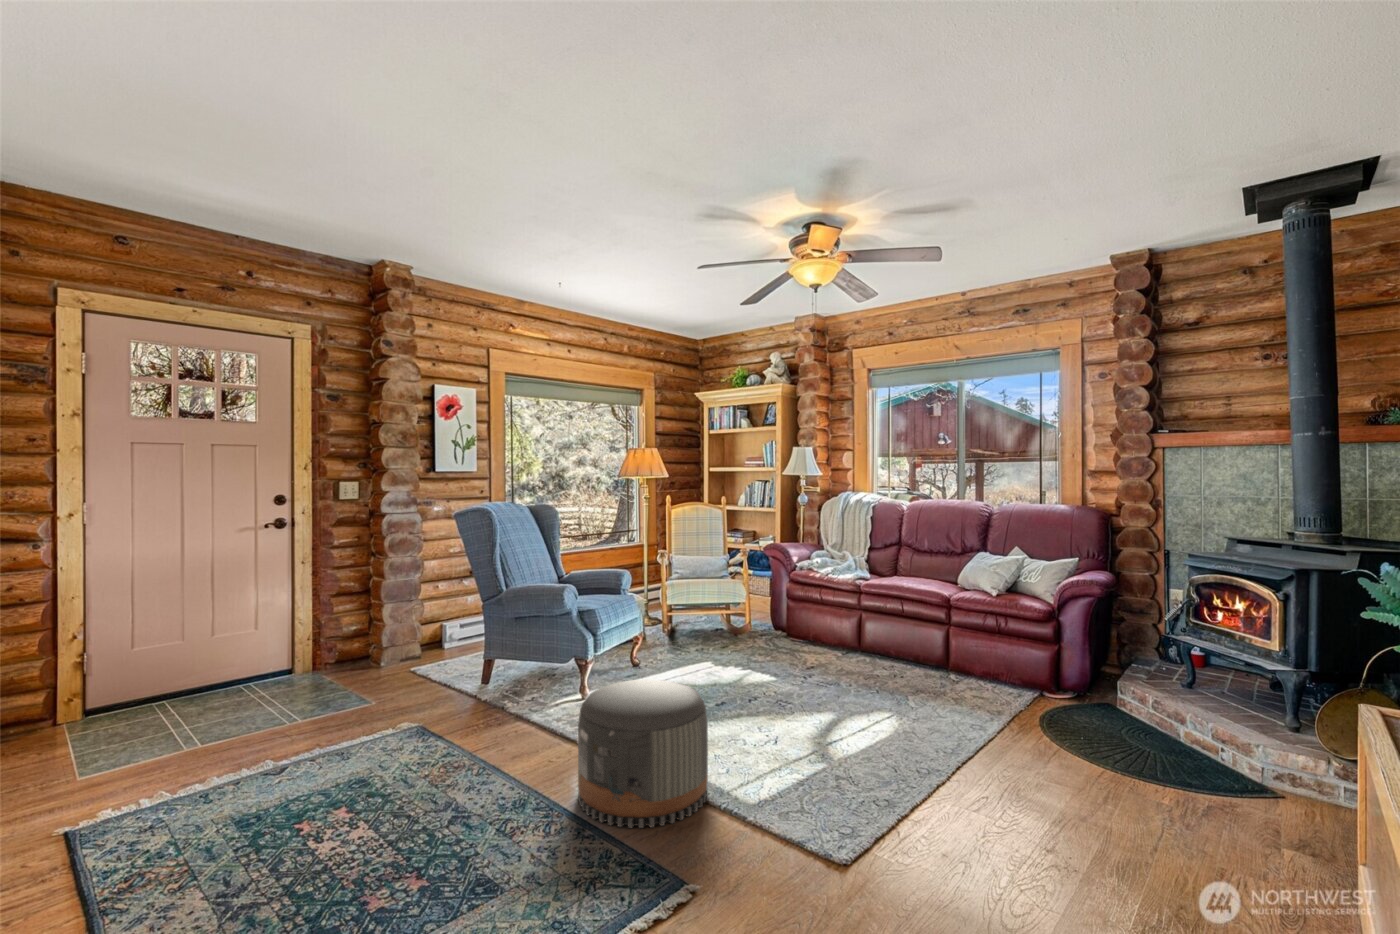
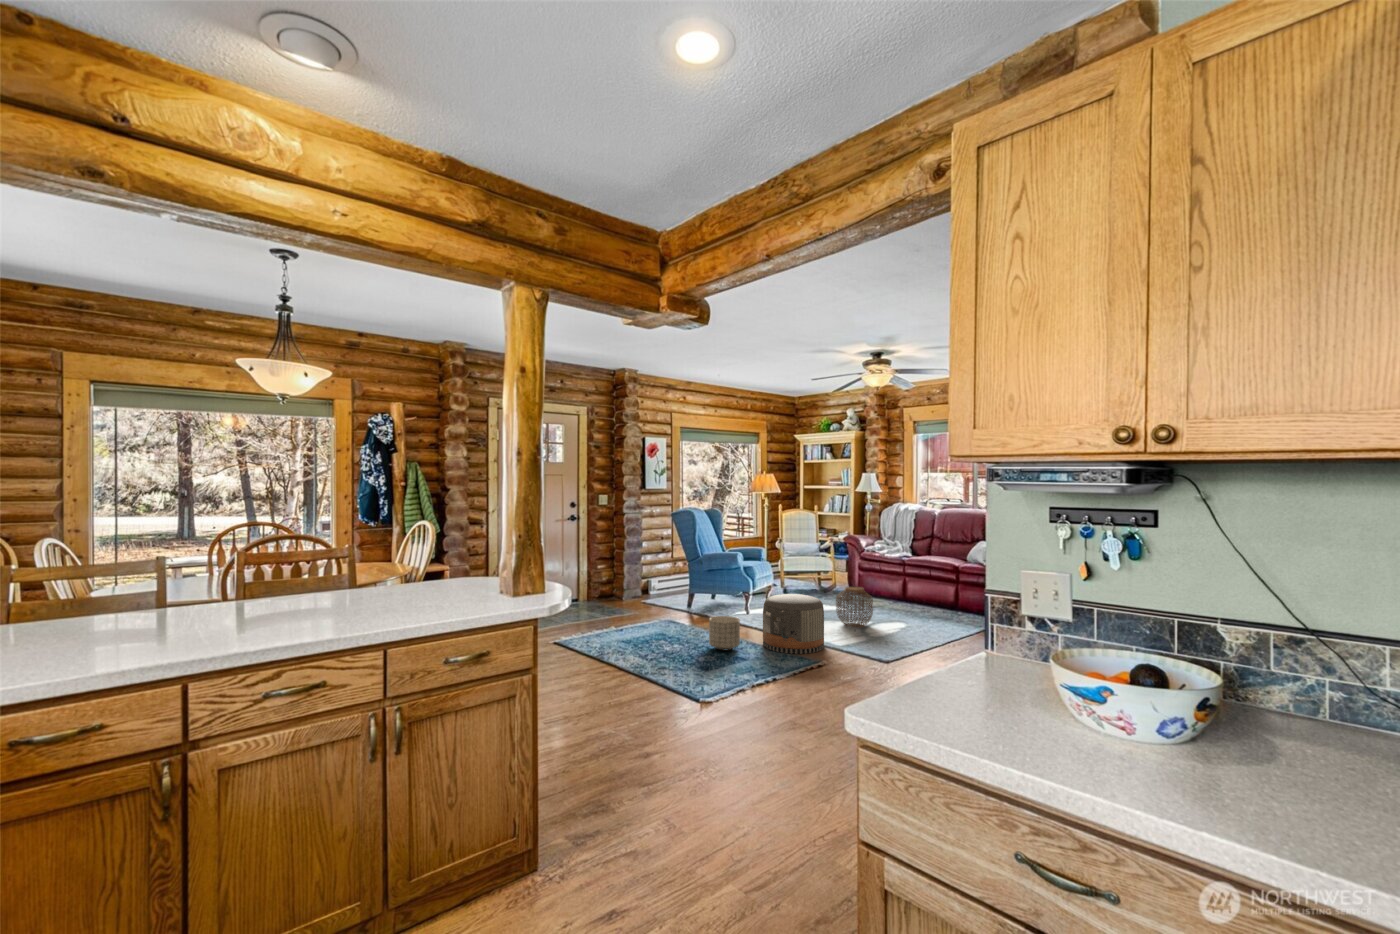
woven basket: none [741,646,809,727] -> present [836,587,873,628]
planter: none [450,738,521,825] -> present [709,616,740,651]

